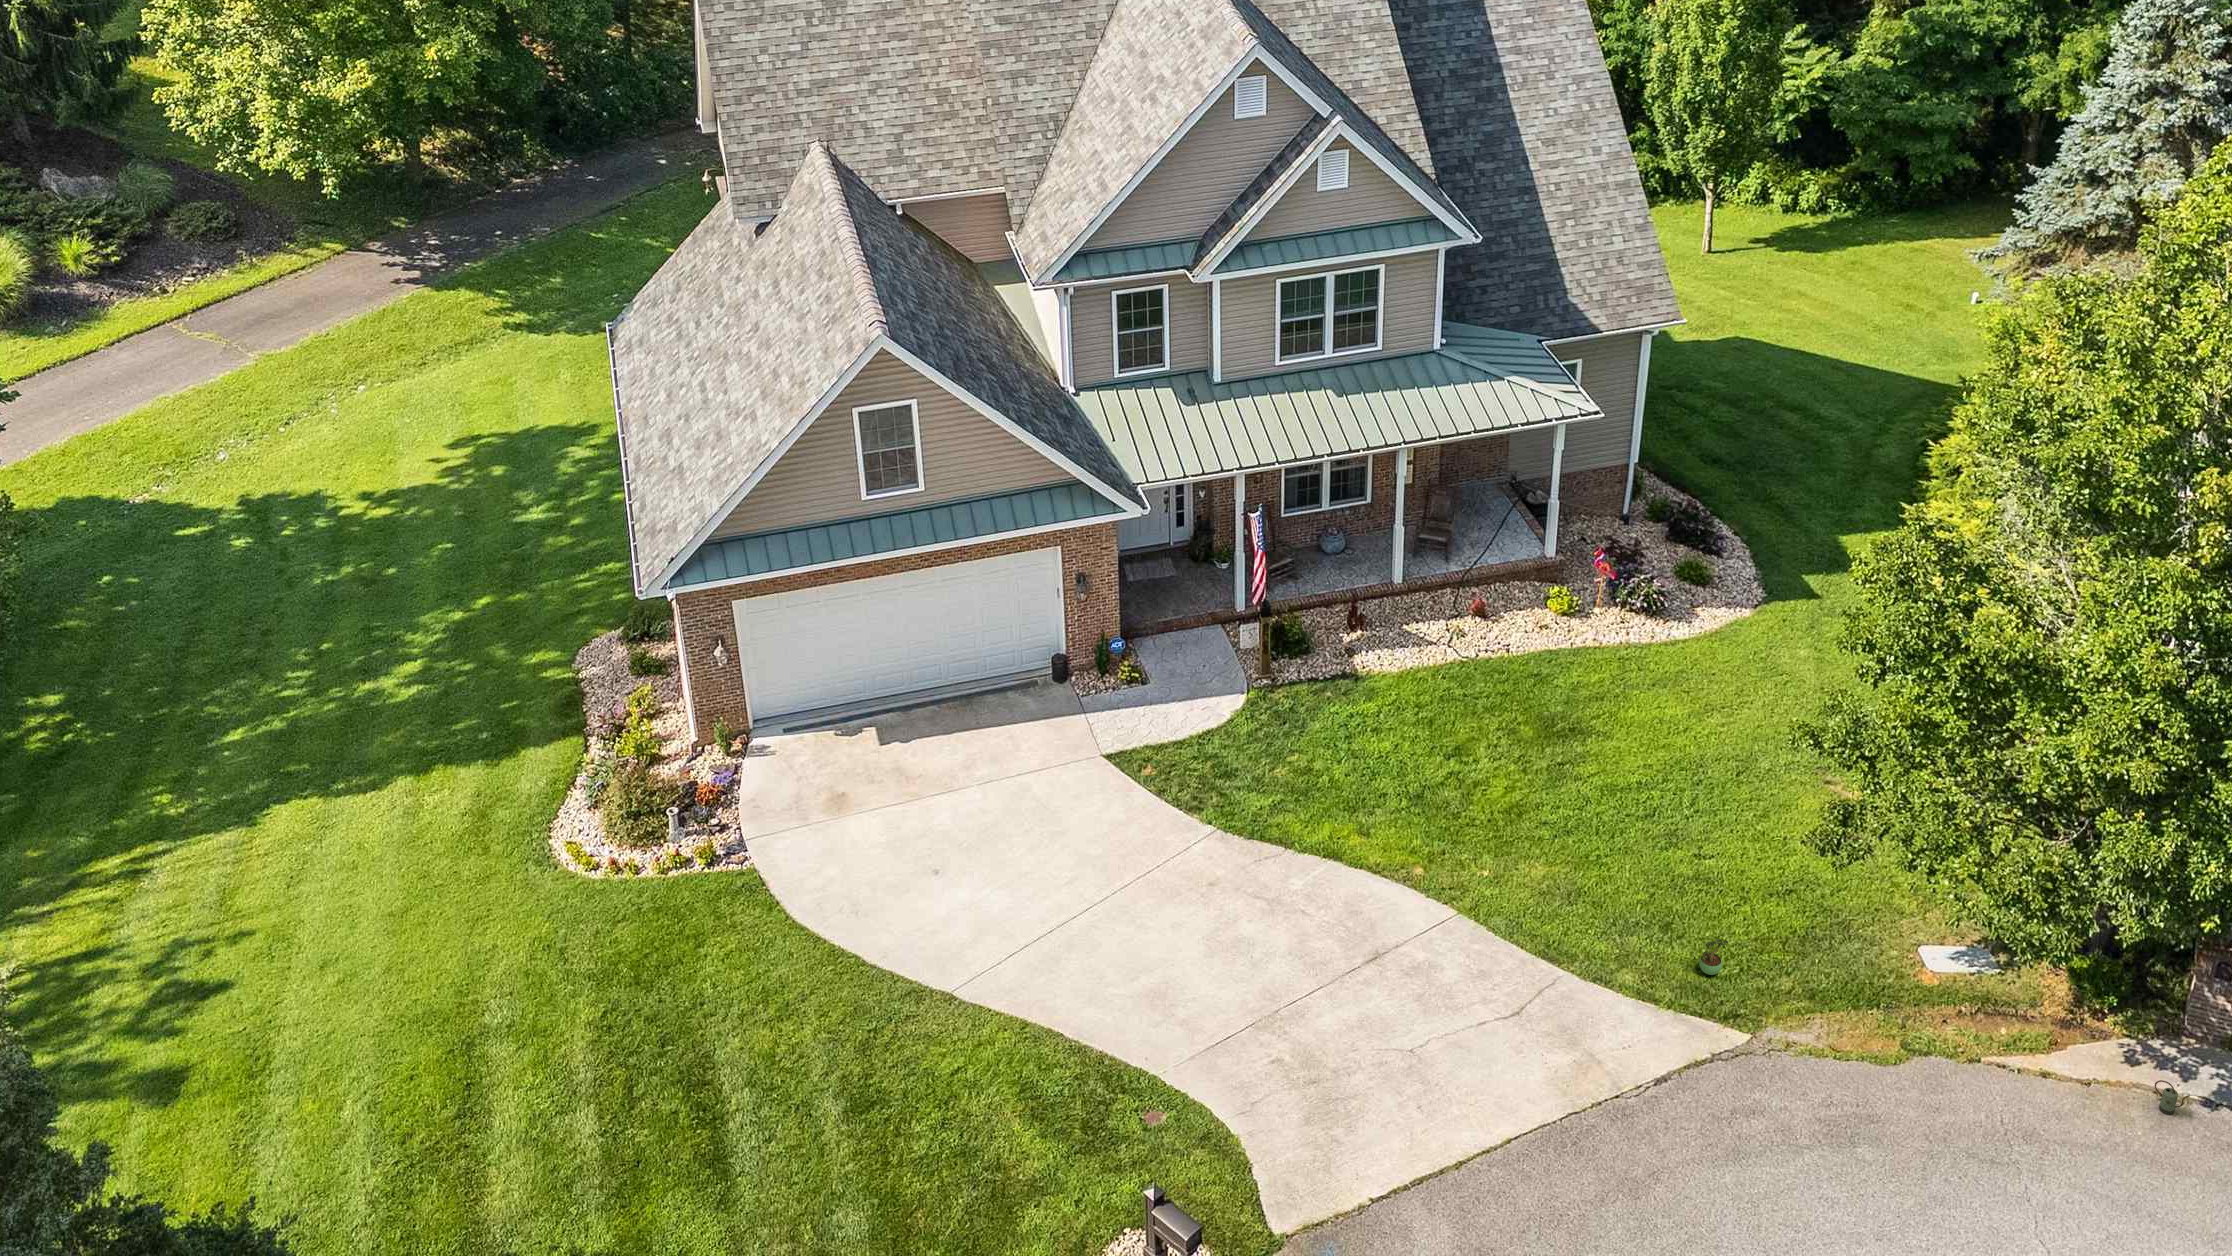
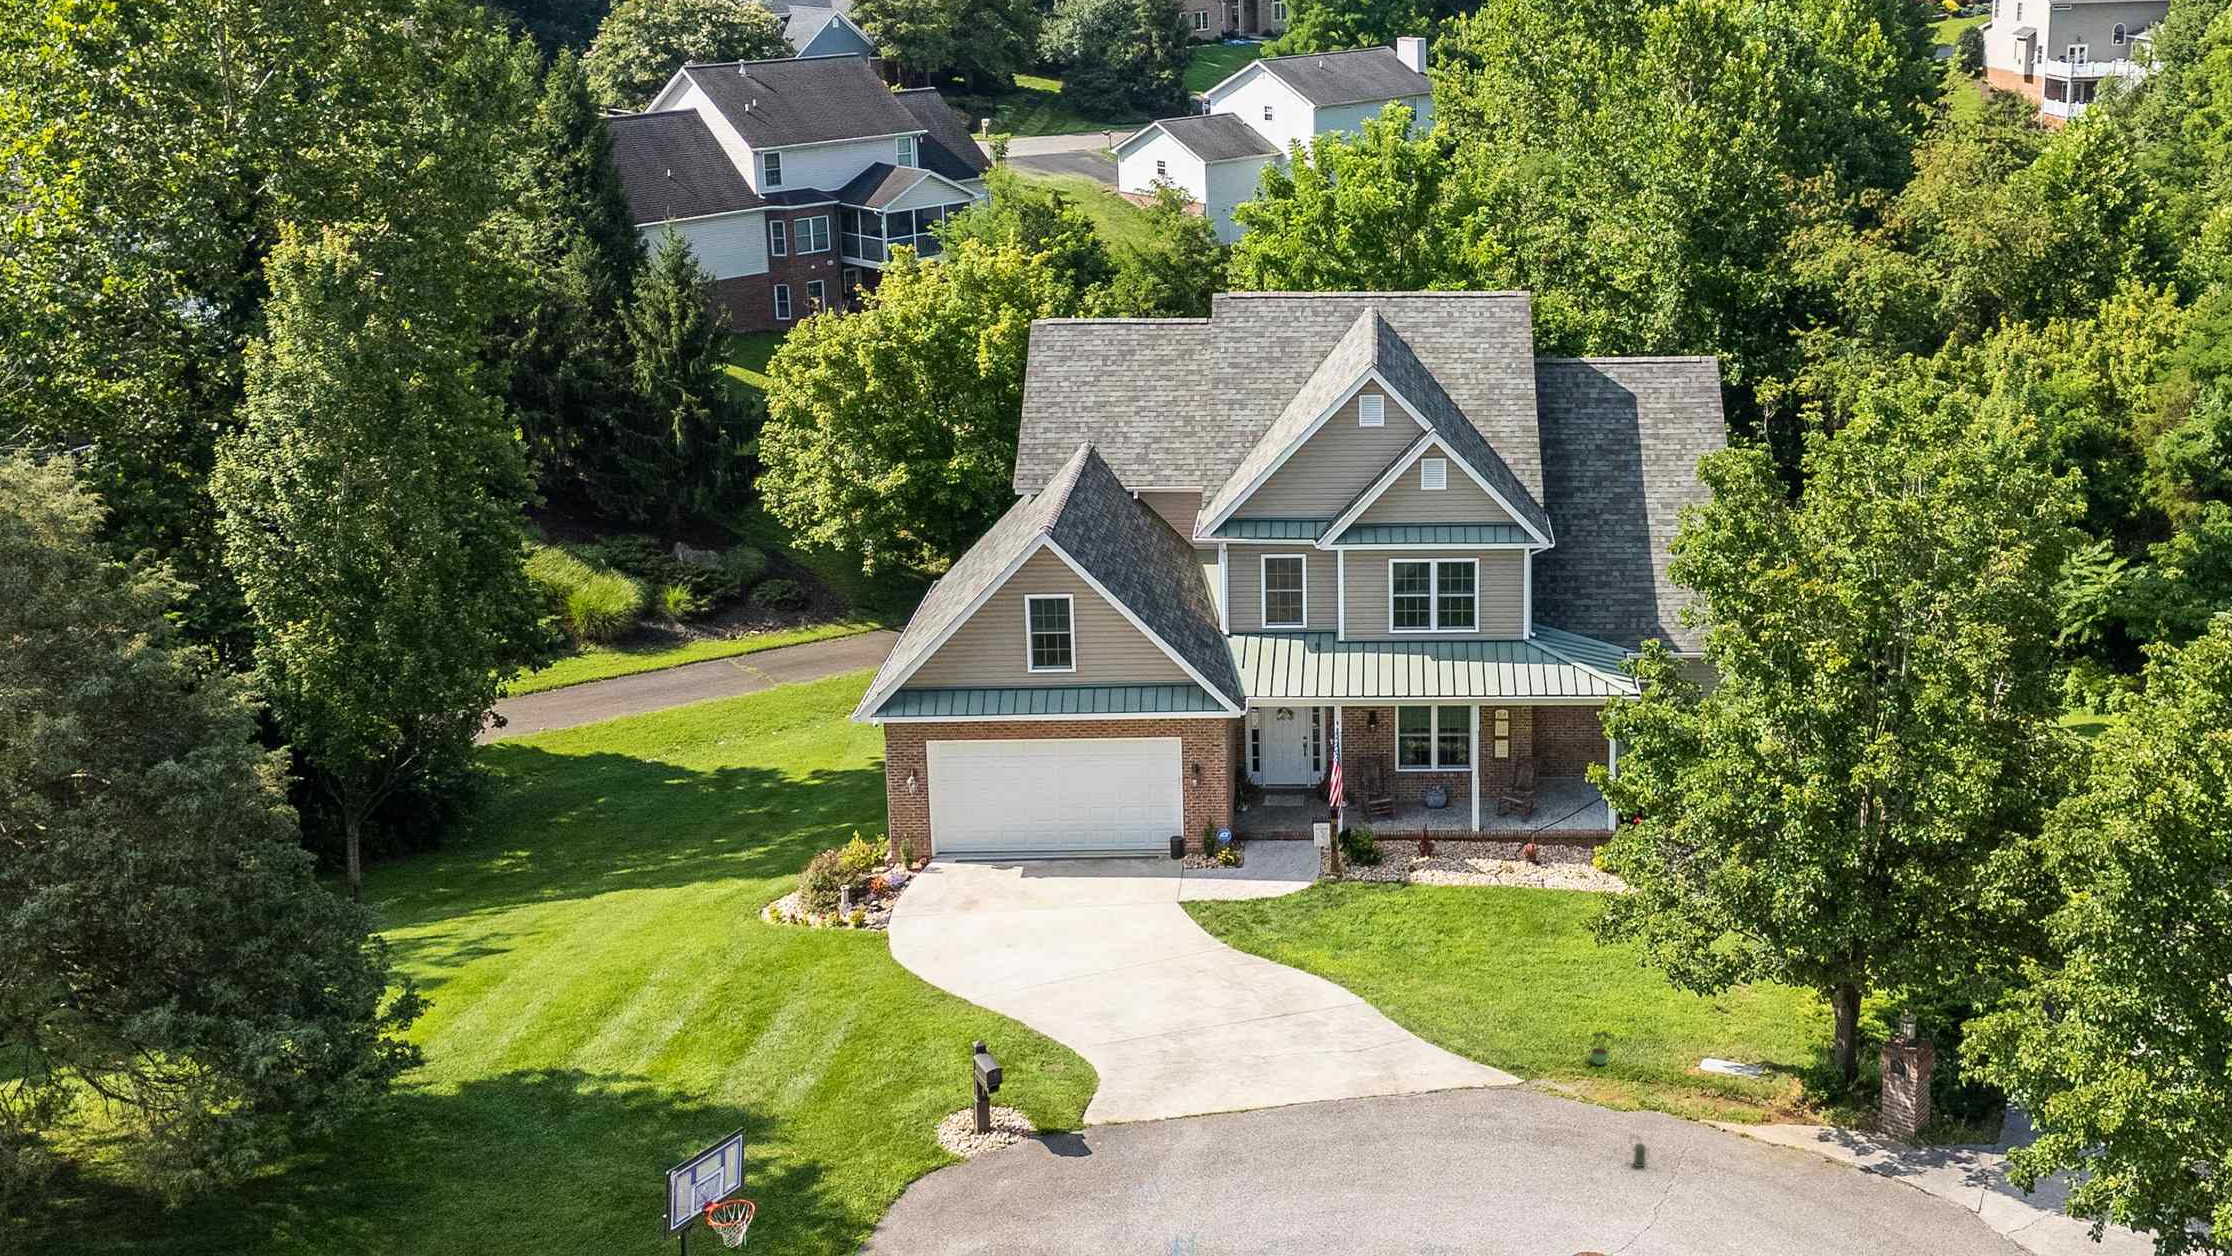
watering can: present [2155,1080,2189,1115] -> present [1634,1143,1646,1167]

